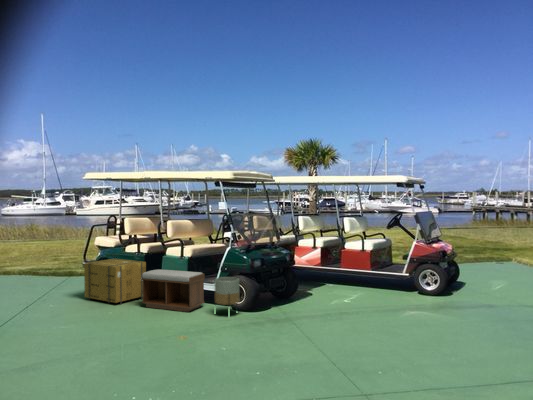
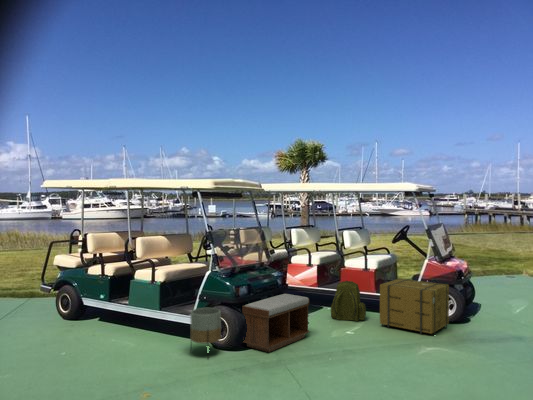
cardboard box: present [84,259,146,304] -> present [380,279,449,334]
backpack: none [332,259,363,294] -> present [331,281,366,321]
bench: present [142,269,205,312] -> present [242,294,309,352]

